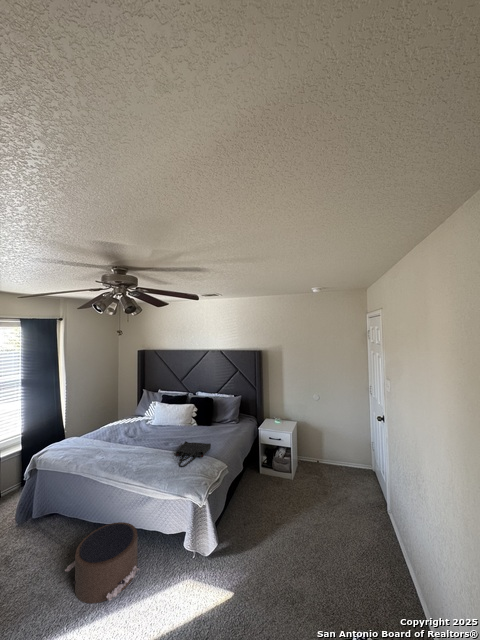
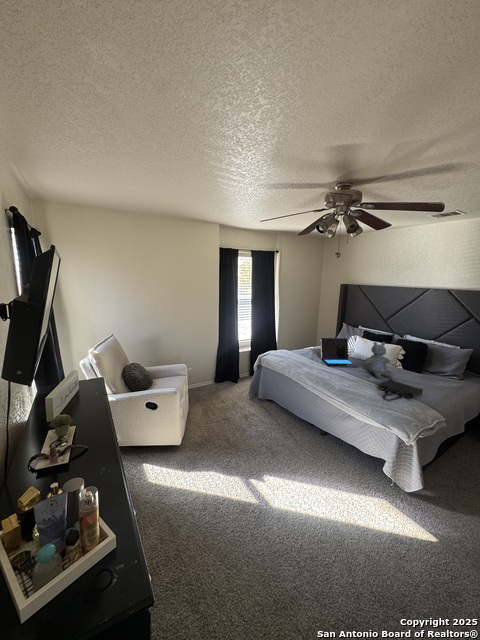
stuffed bear: none [162,405,189,443] -> present [364,342,393,378]
laptop: none [117,408,158,445] -> present [321,338,358,367]
pouf: present [65,522,139,603] -> none [281,422,338,476]

